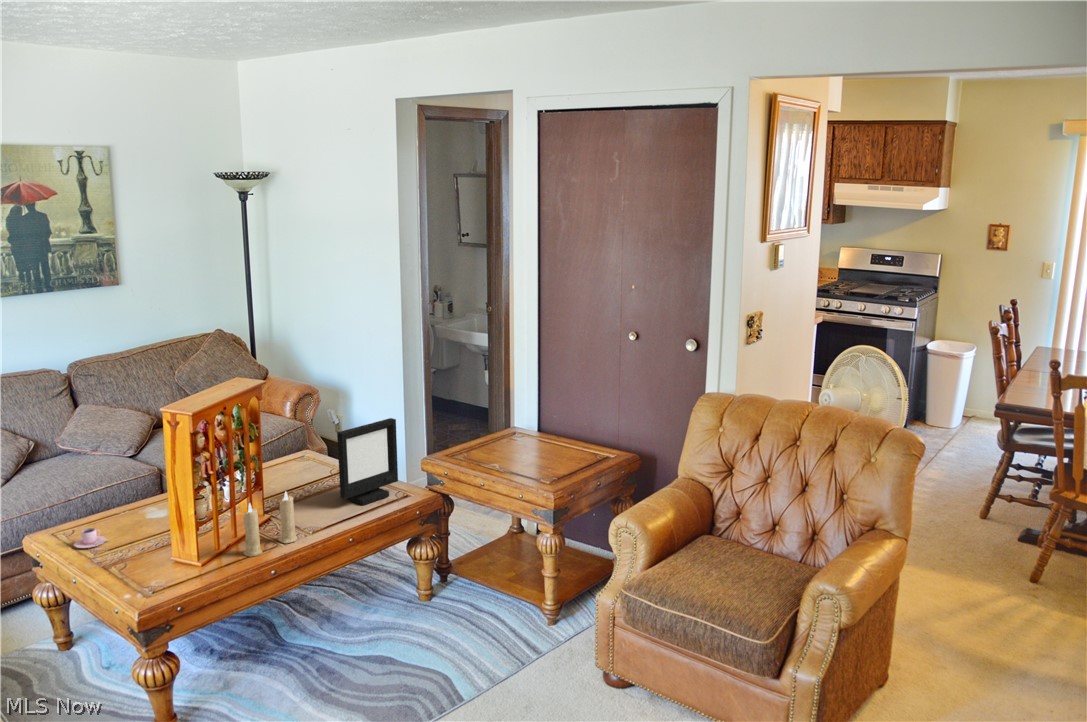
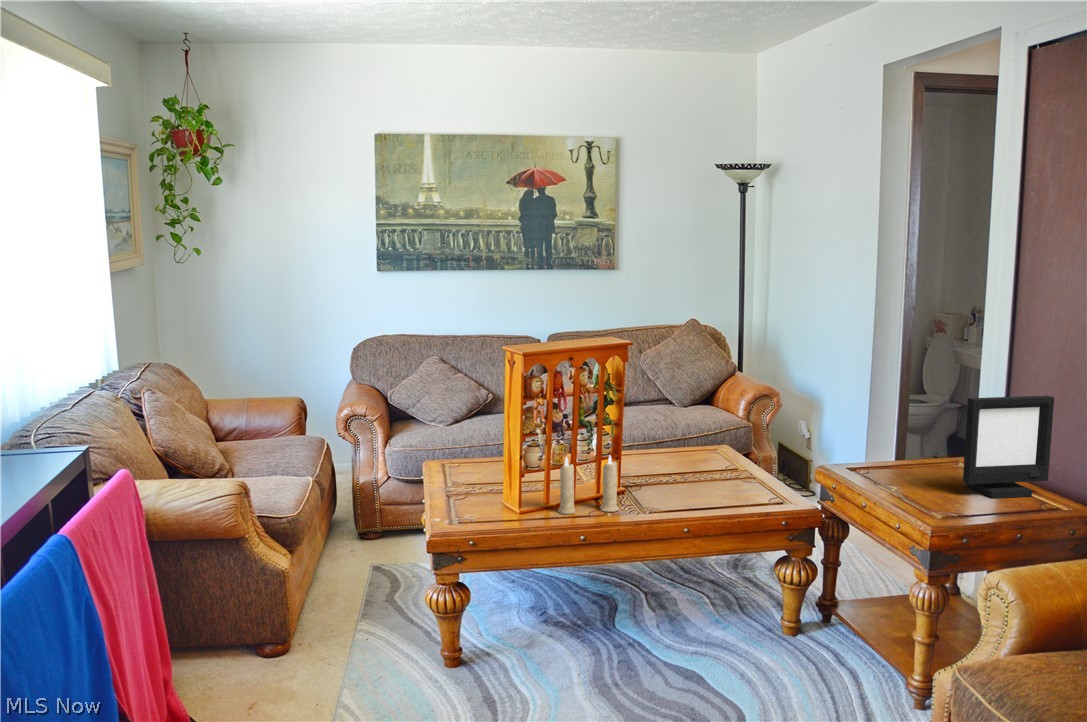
picture frame: present [337,418,398,505] -> present [963,396,1054,498]
teacup: present [74,528,106,548] -> none [443,442,472,476]

